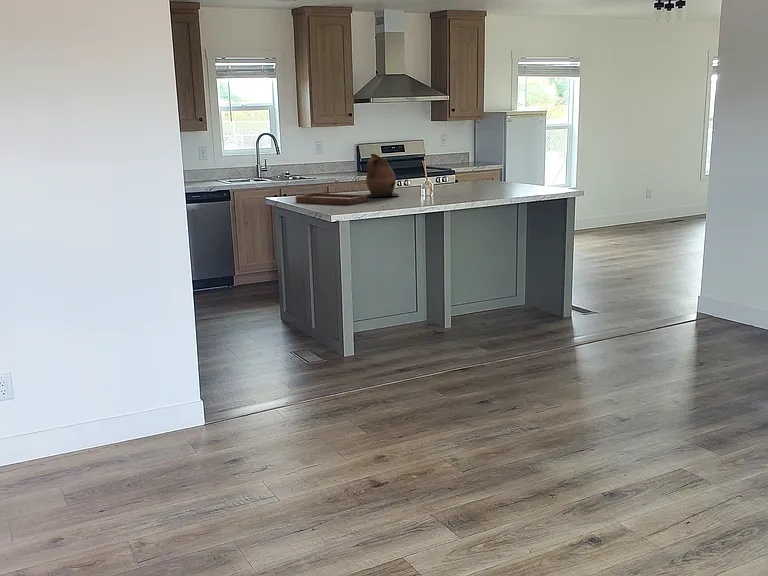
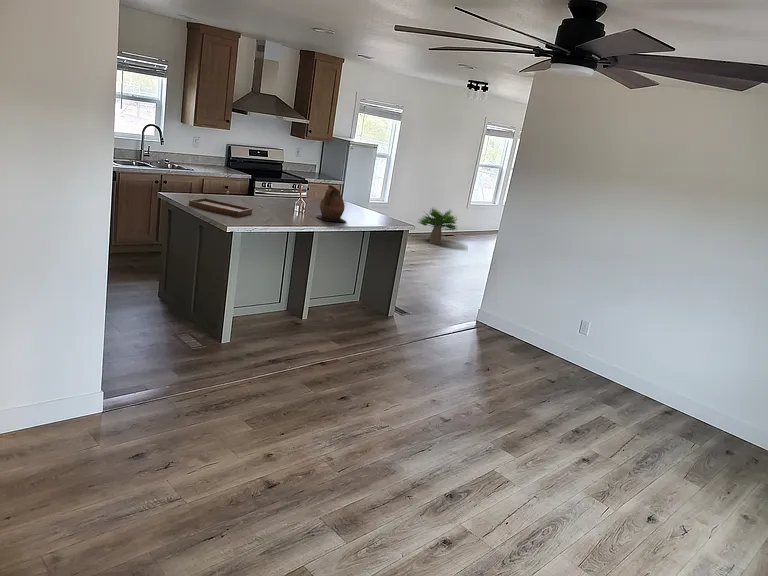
ceramic pitcher: present [365,154,399,197] -> present [317,185,346,222]
potted plant: none [618,180,682,232] -> present [419,209,457,244]

